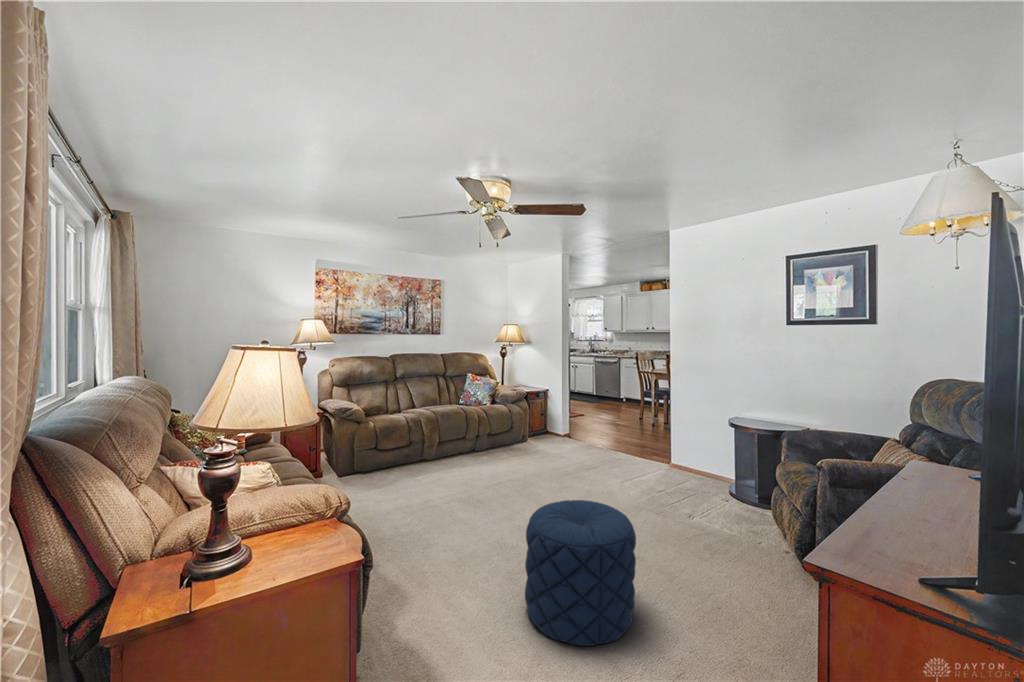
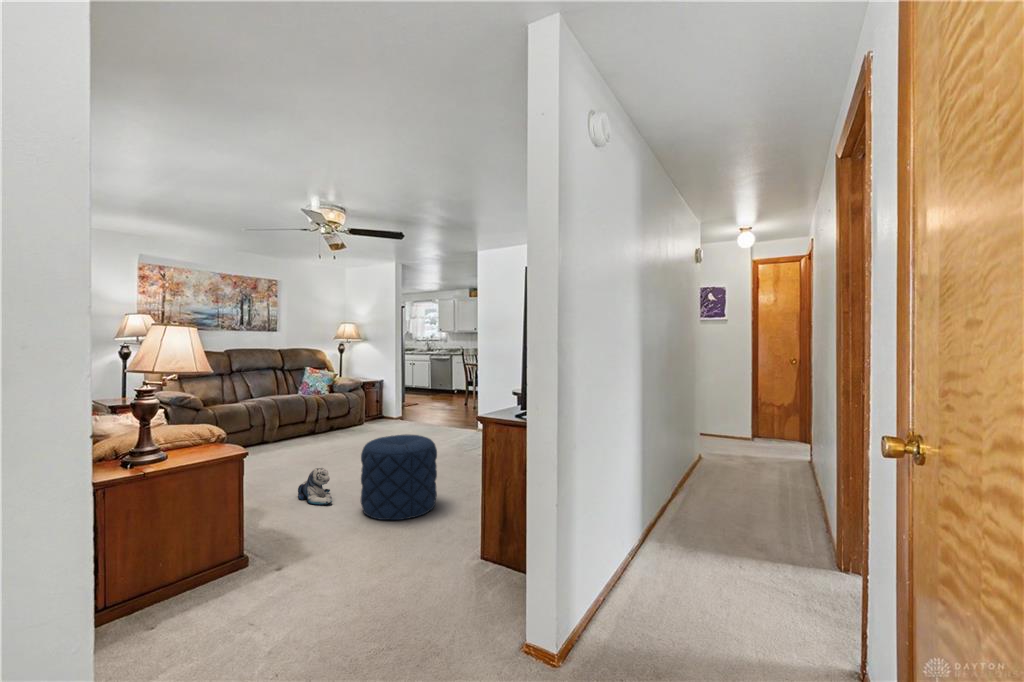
plush toy: none [447,529,488,586] -> present [298,468,332,505]

